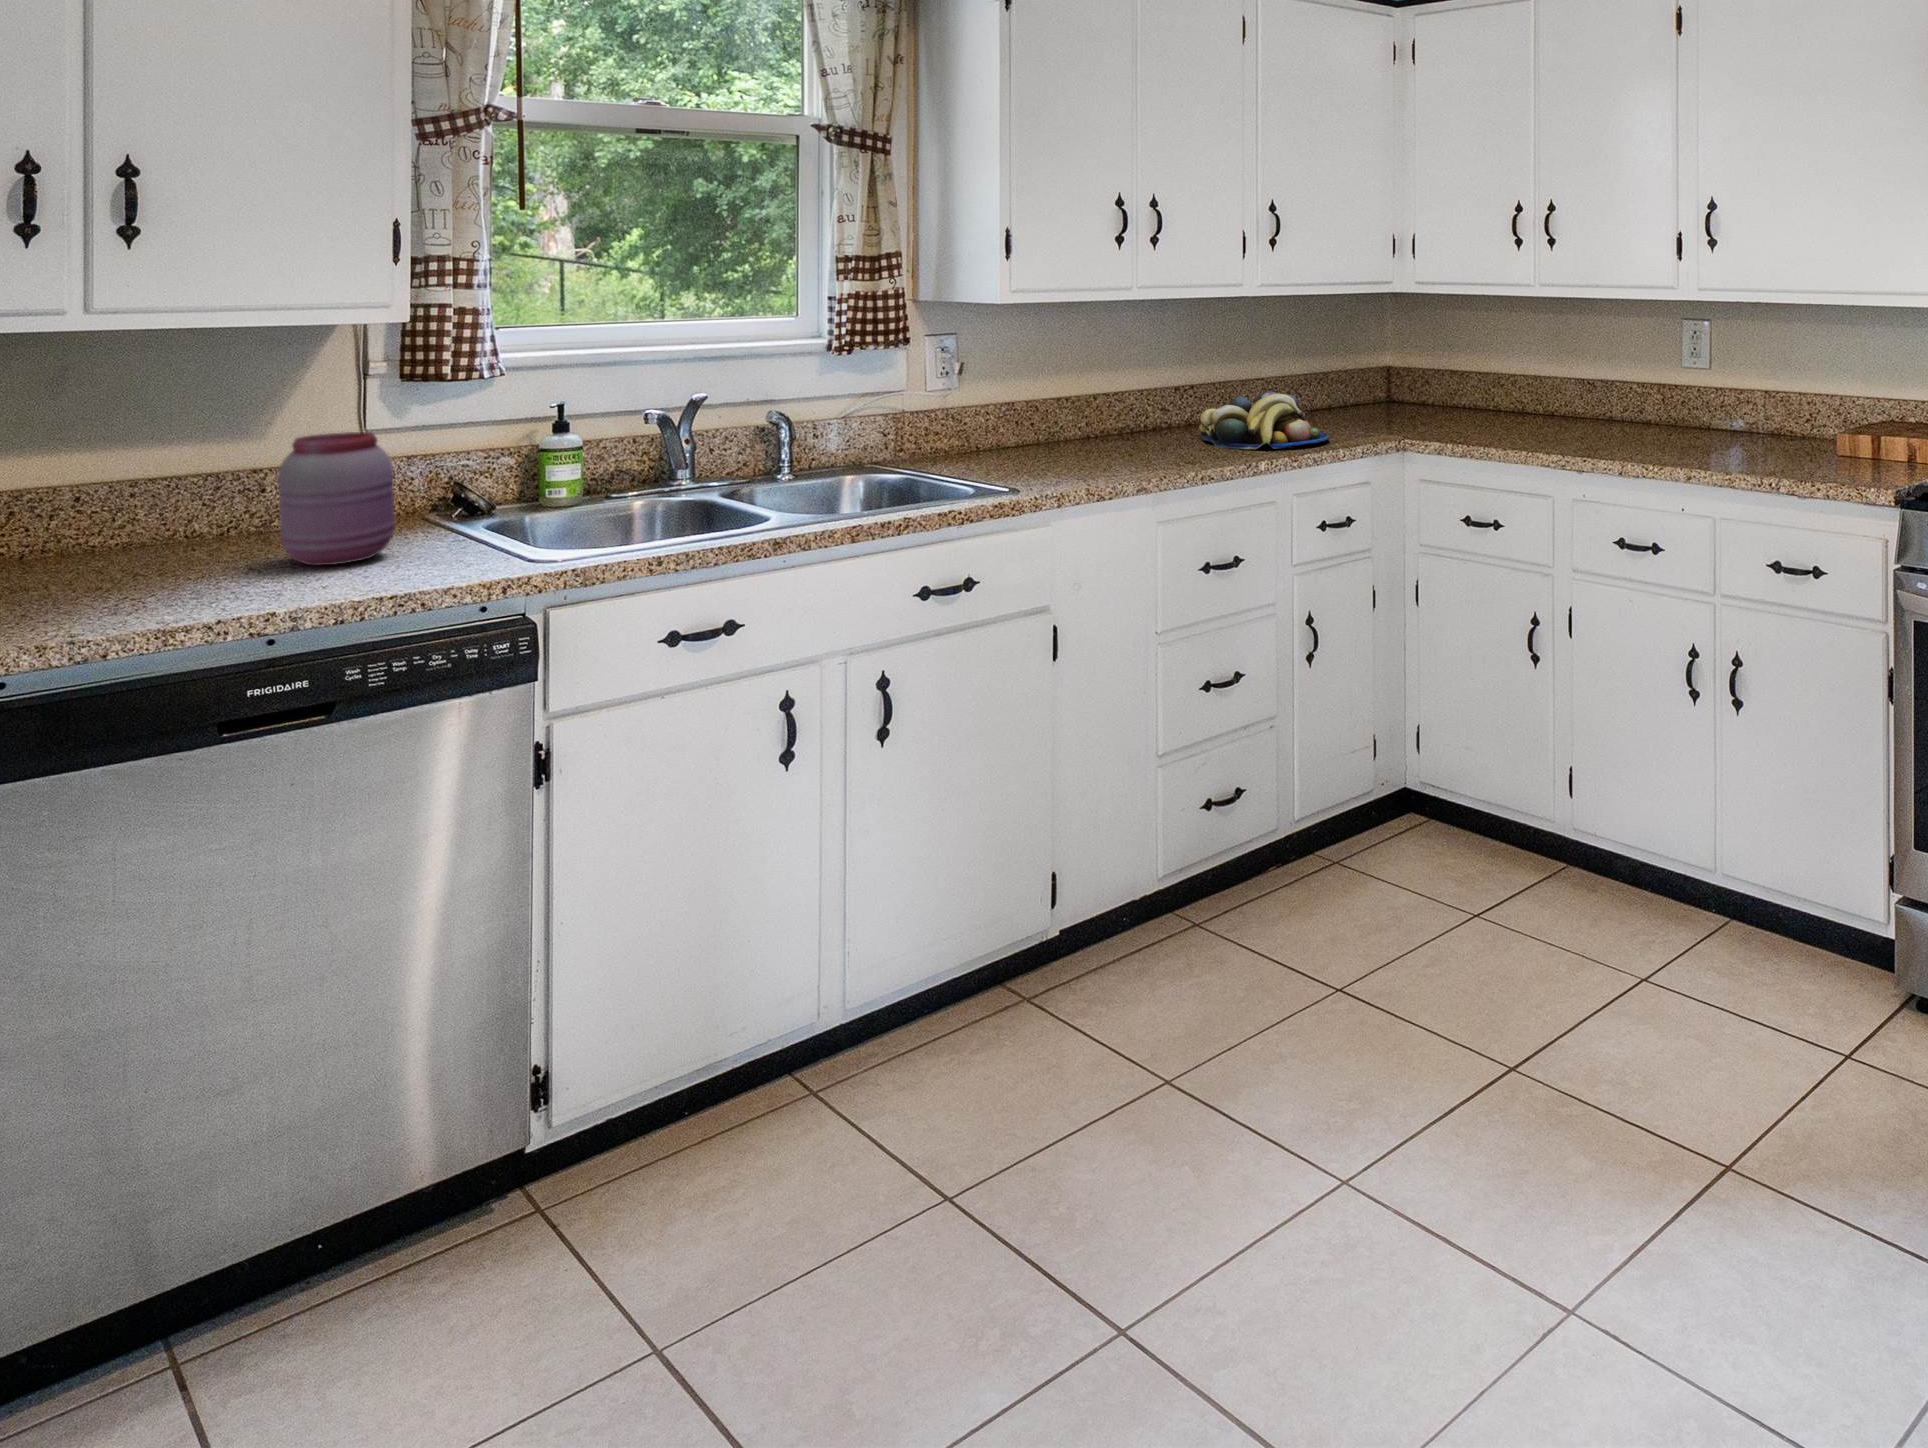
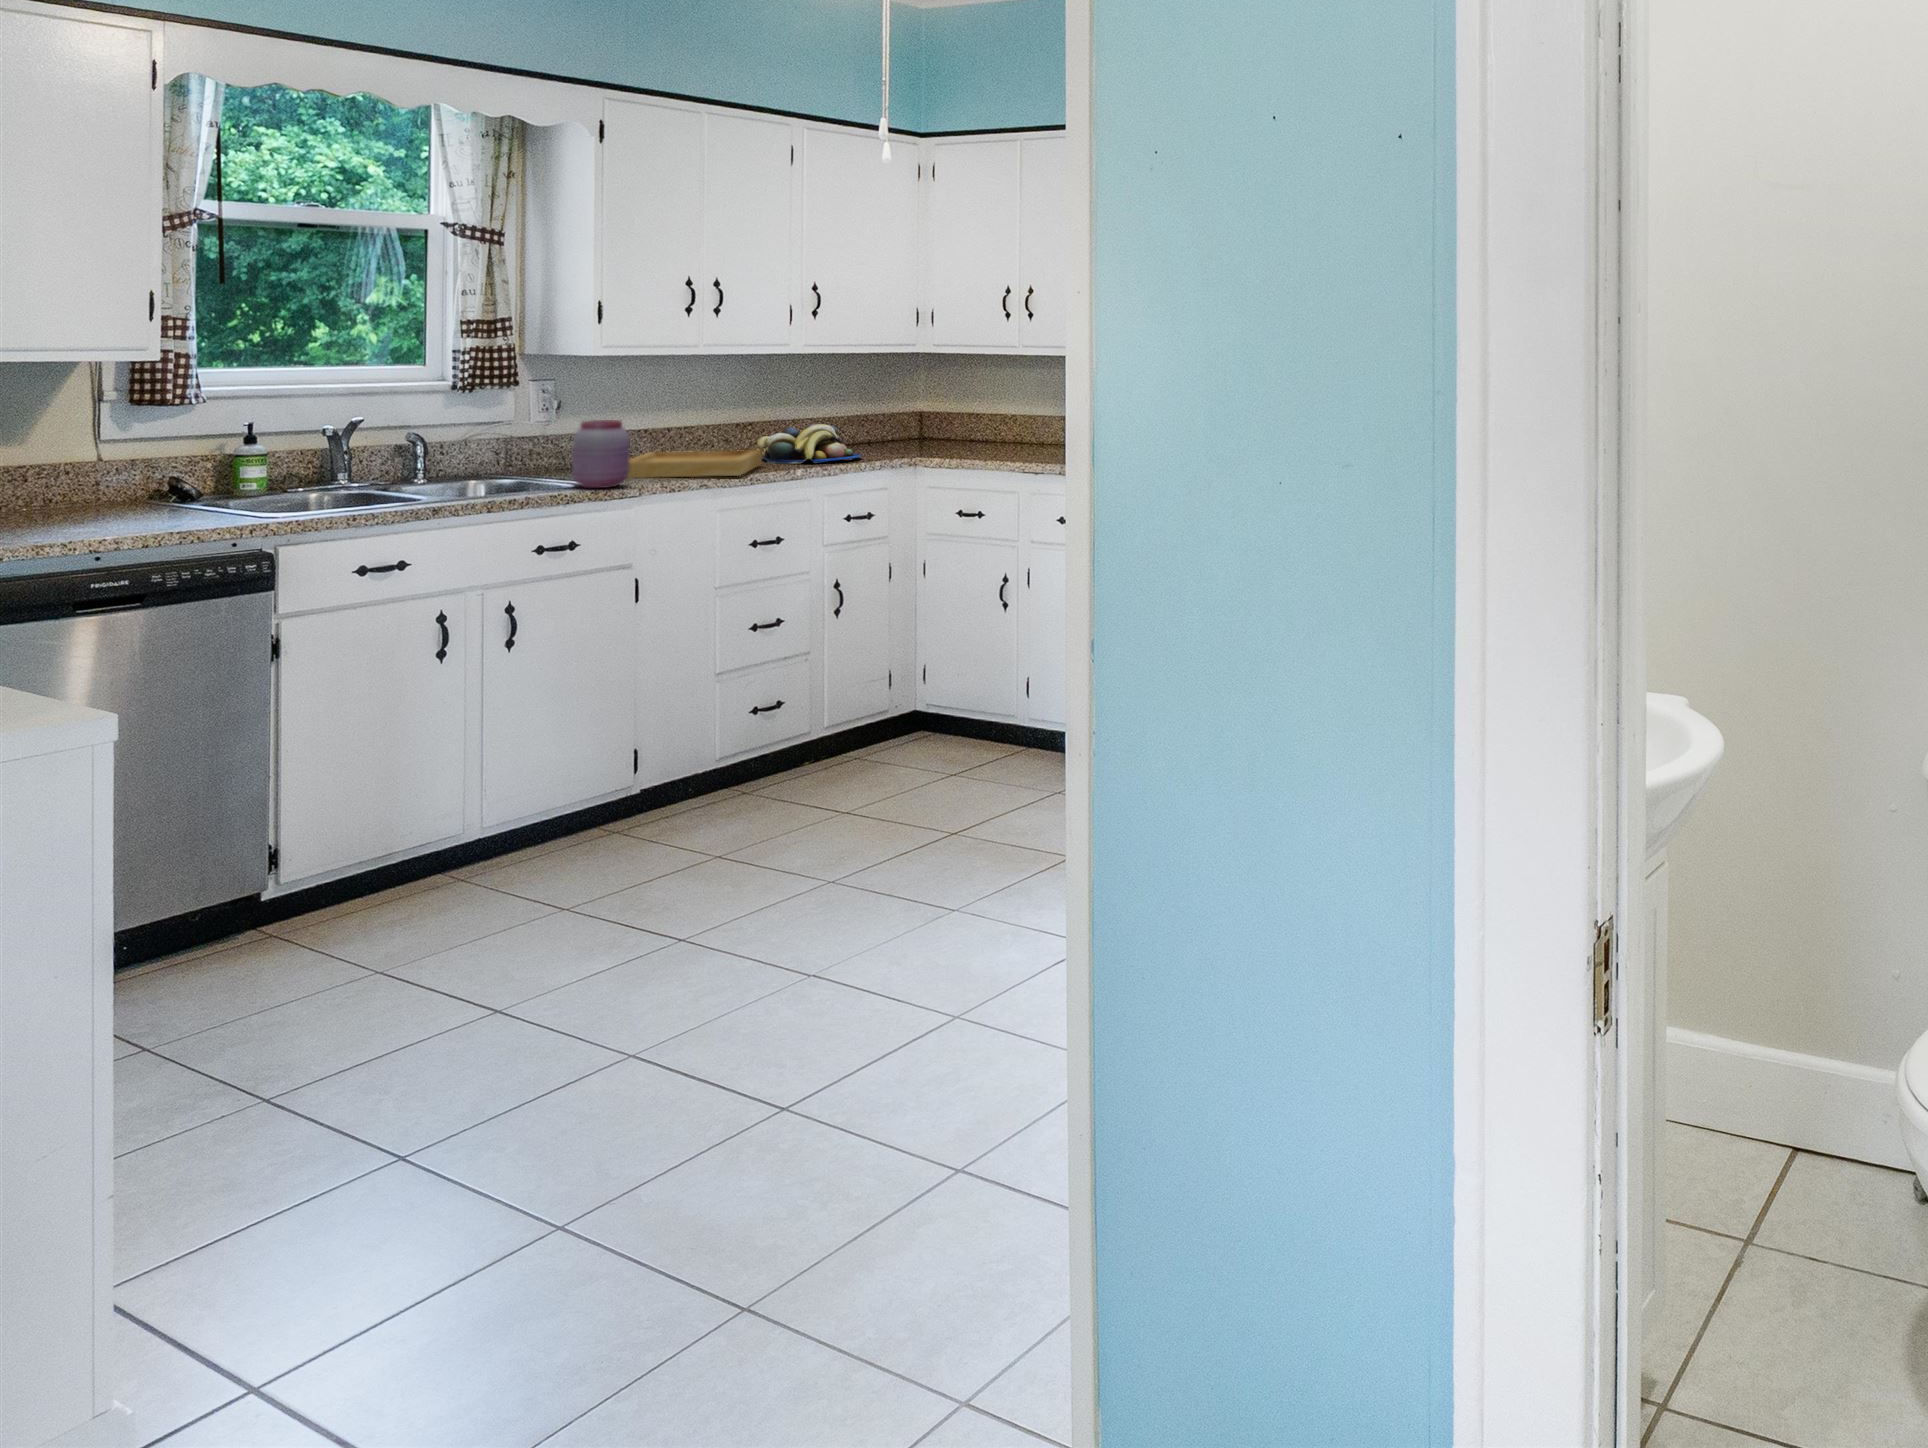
jar: present [278,432,395,565] -> present [572,420,629,488]
tray: none [1032,432,1209,475] -> present [628,450,762,478]

